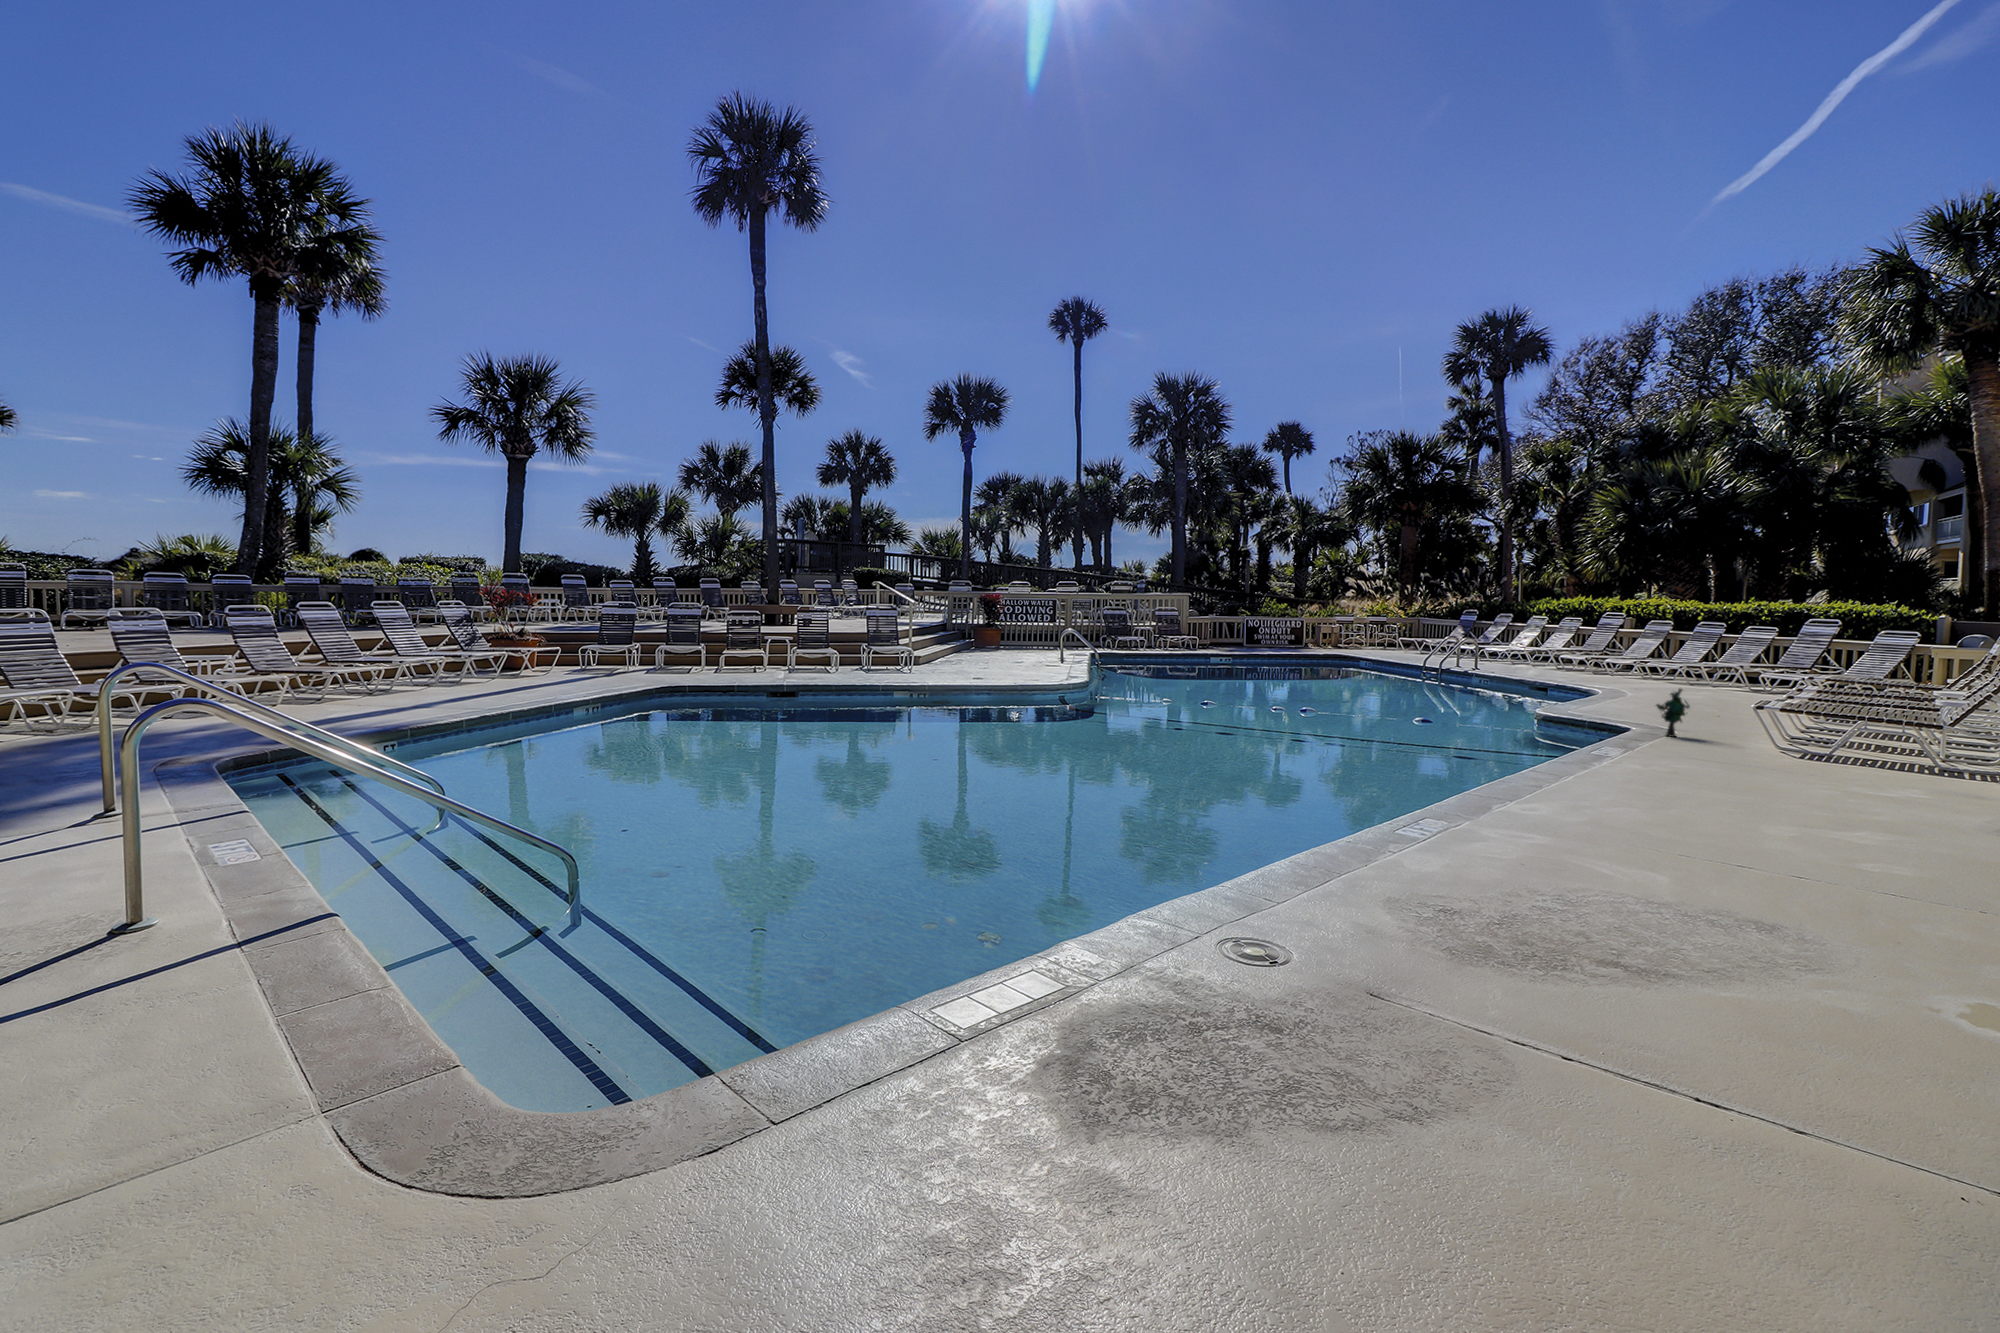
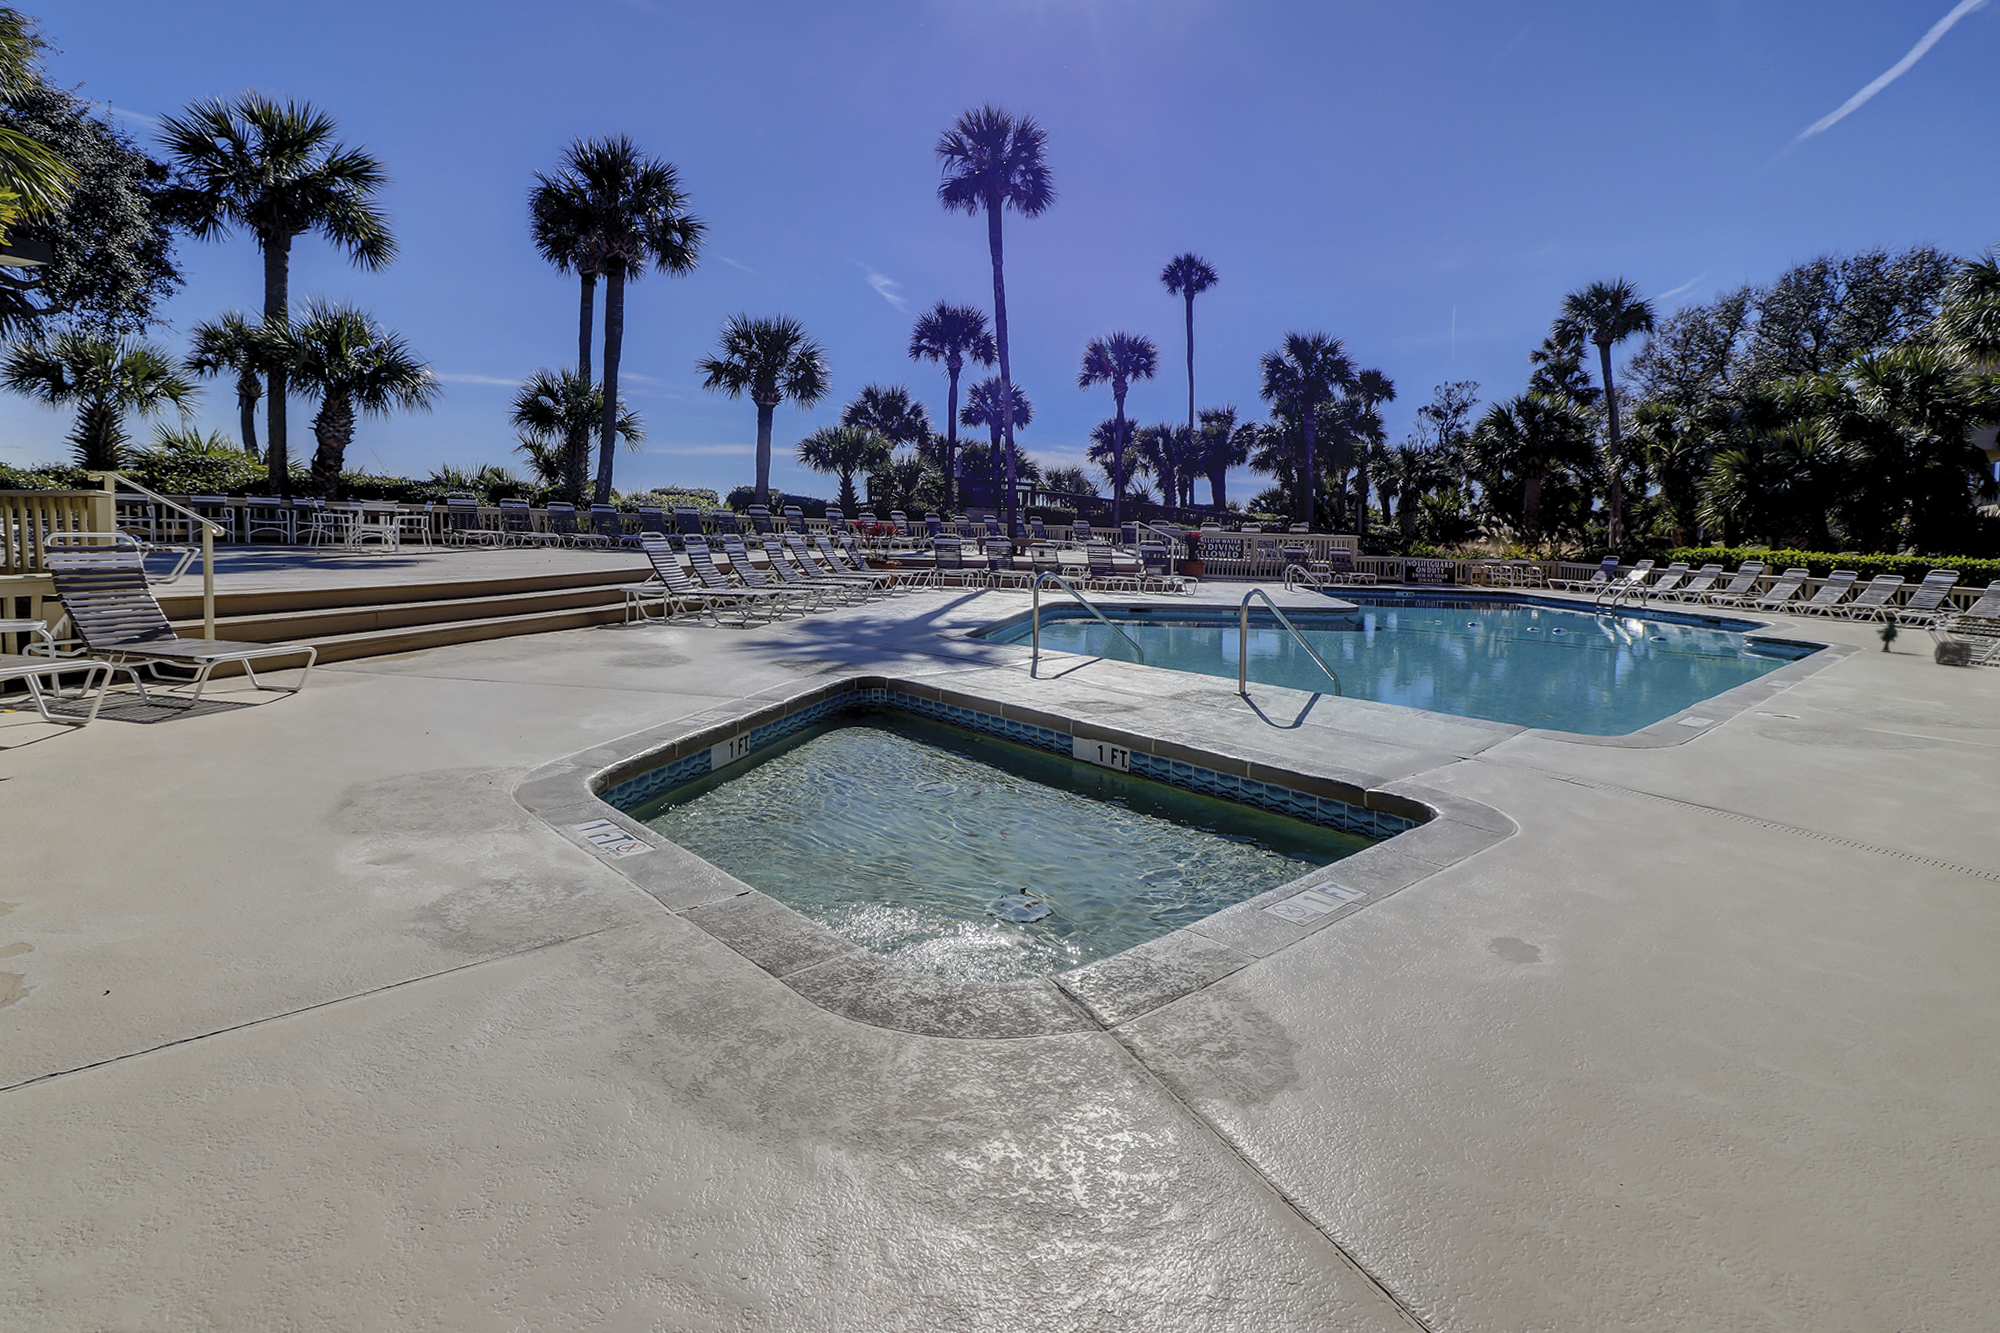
woven basket: none [1708,725,1762,763] -> present [1934,641,1972,665]

